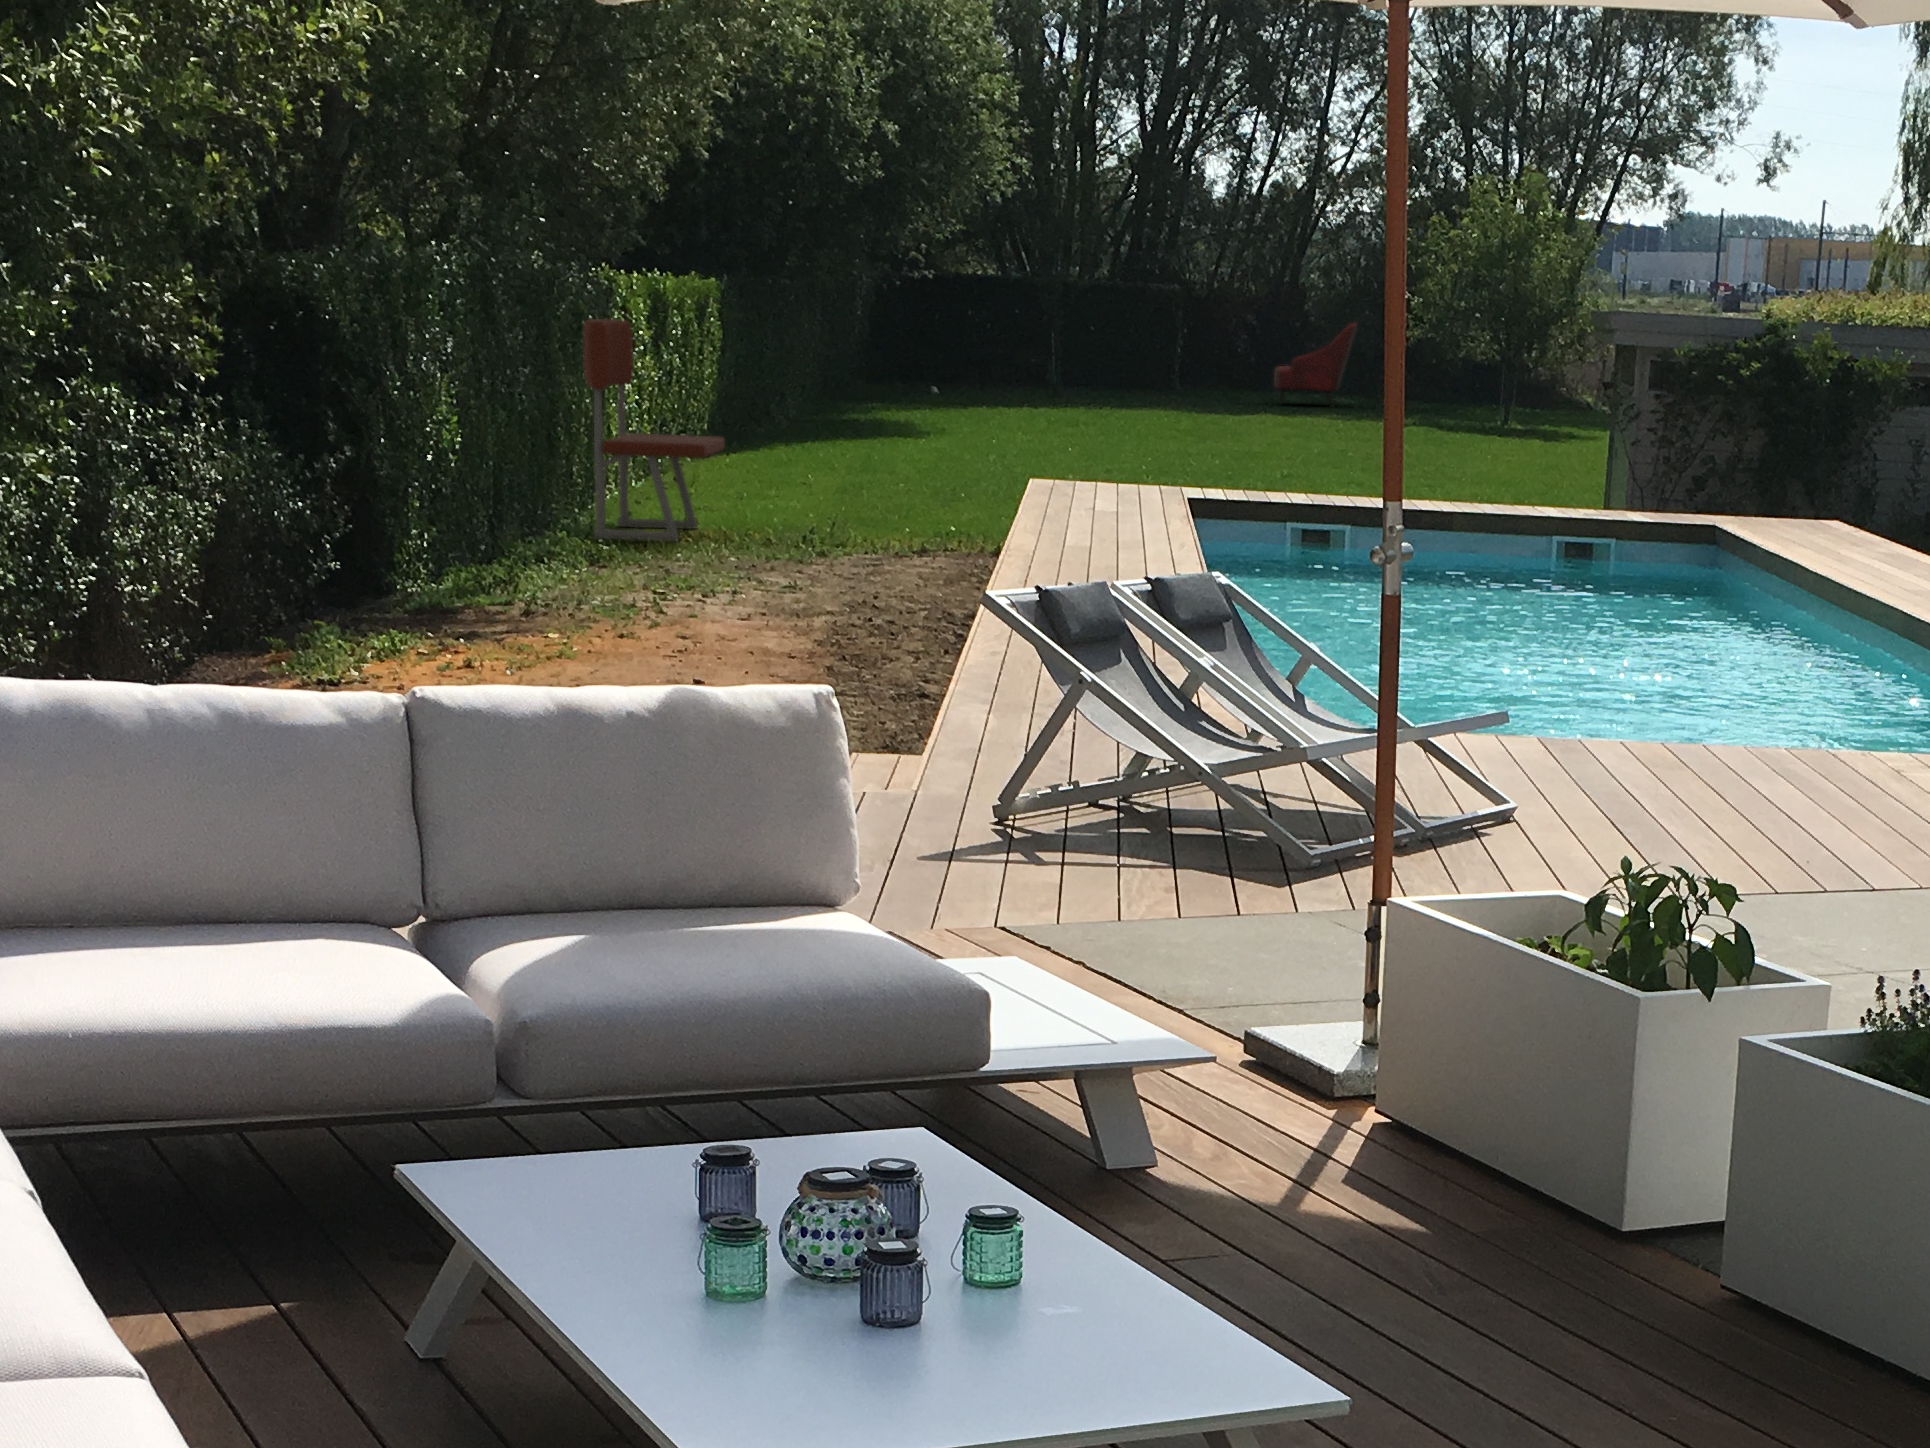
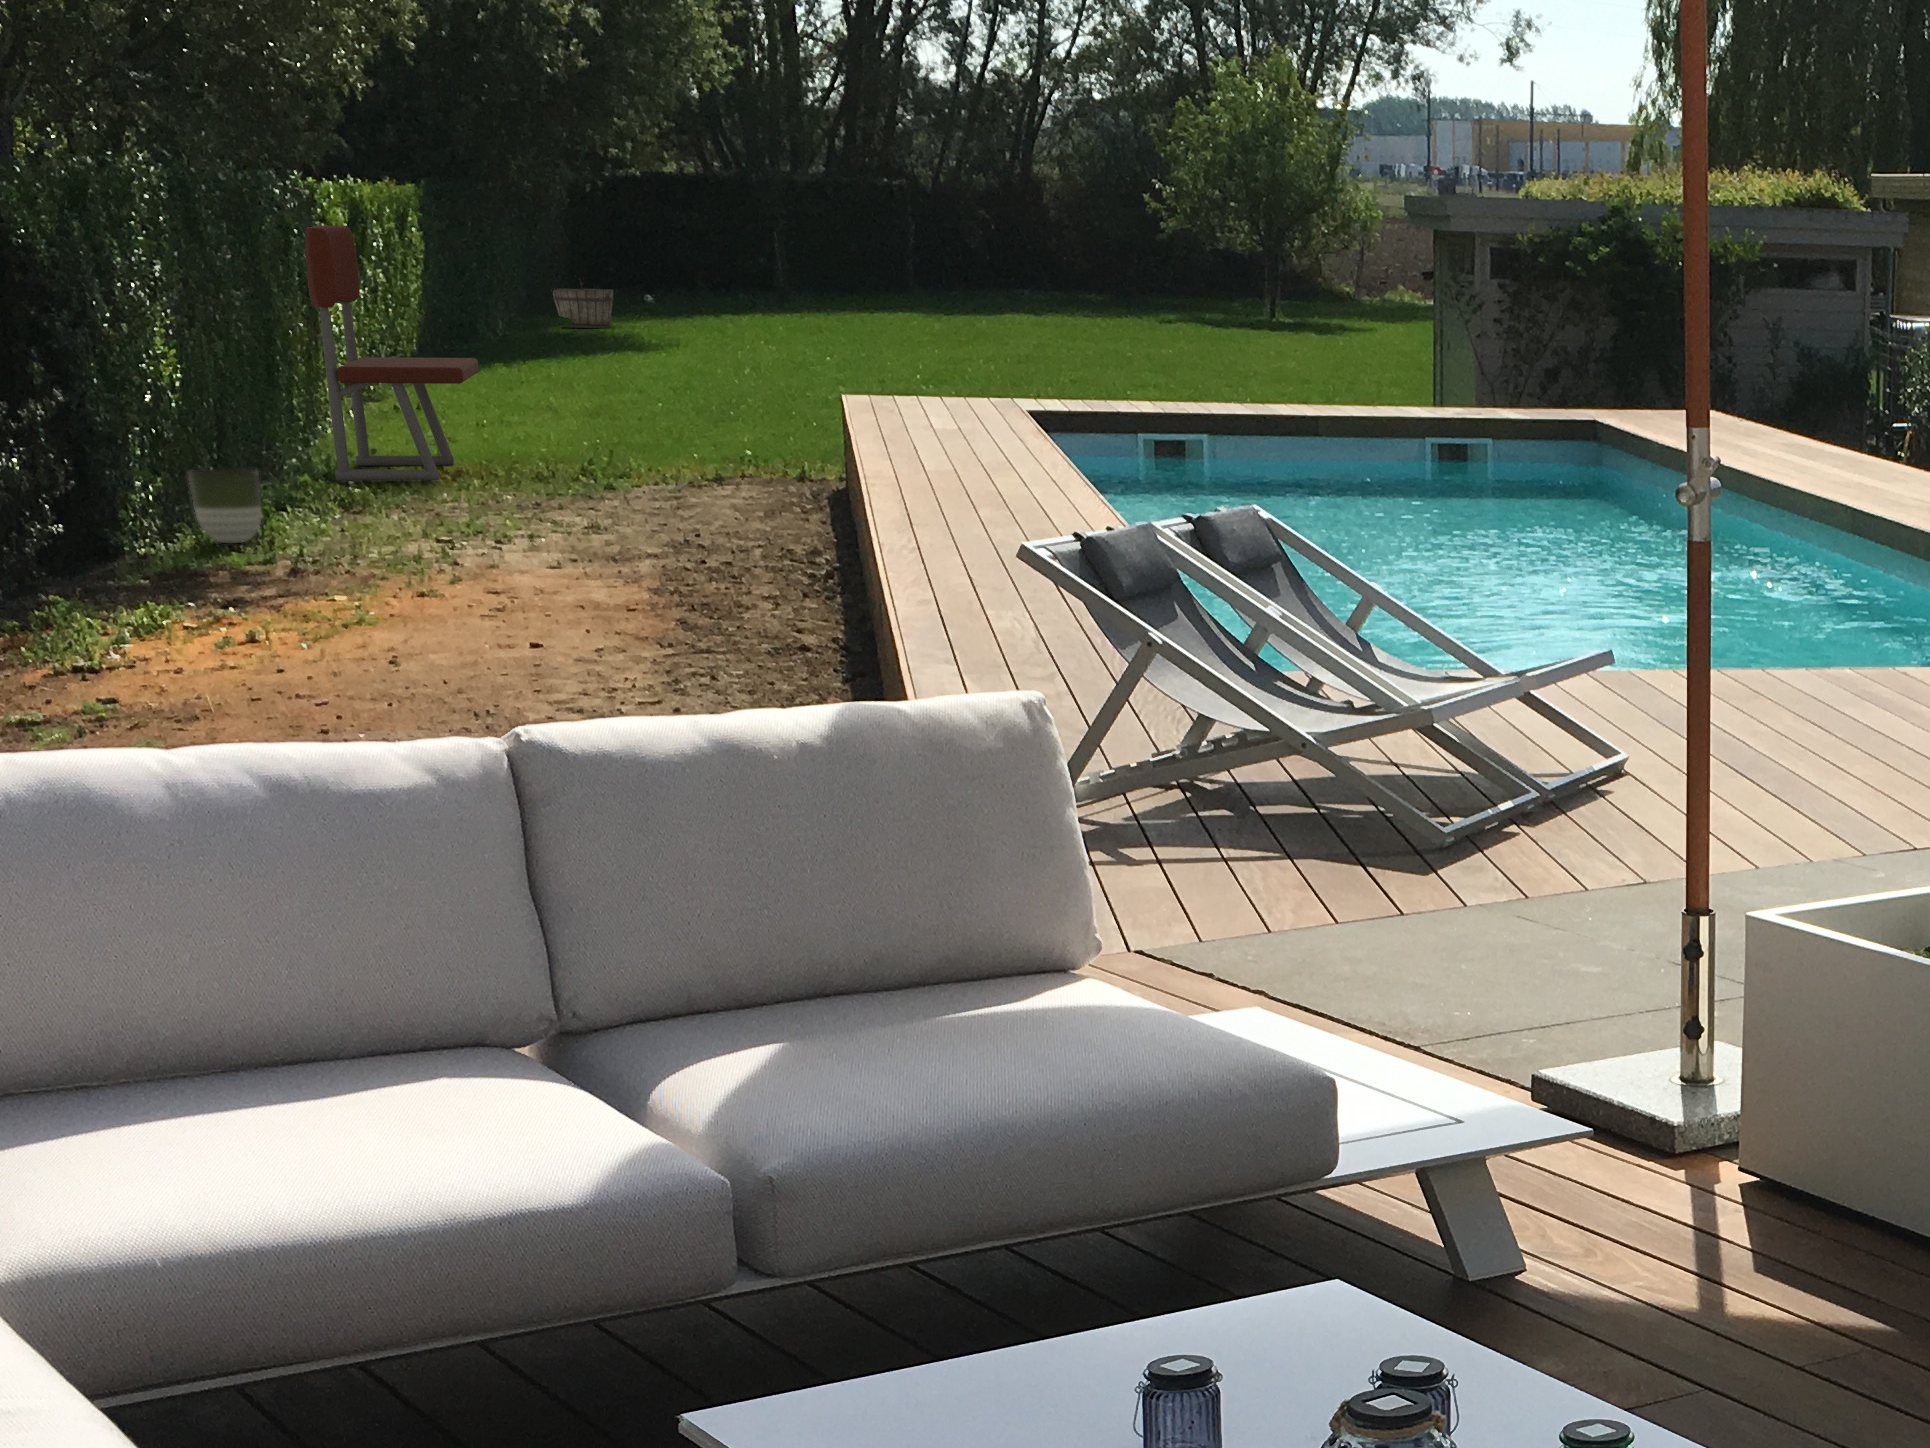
armchair: present [1274,323,1357,405] -> none [1025,216,1110,306]
wooden bucket: none [842,366,895,415] -> present [553,275,614,328]
planter: none [460,523,516,586] -> present [188,469,262,543]

